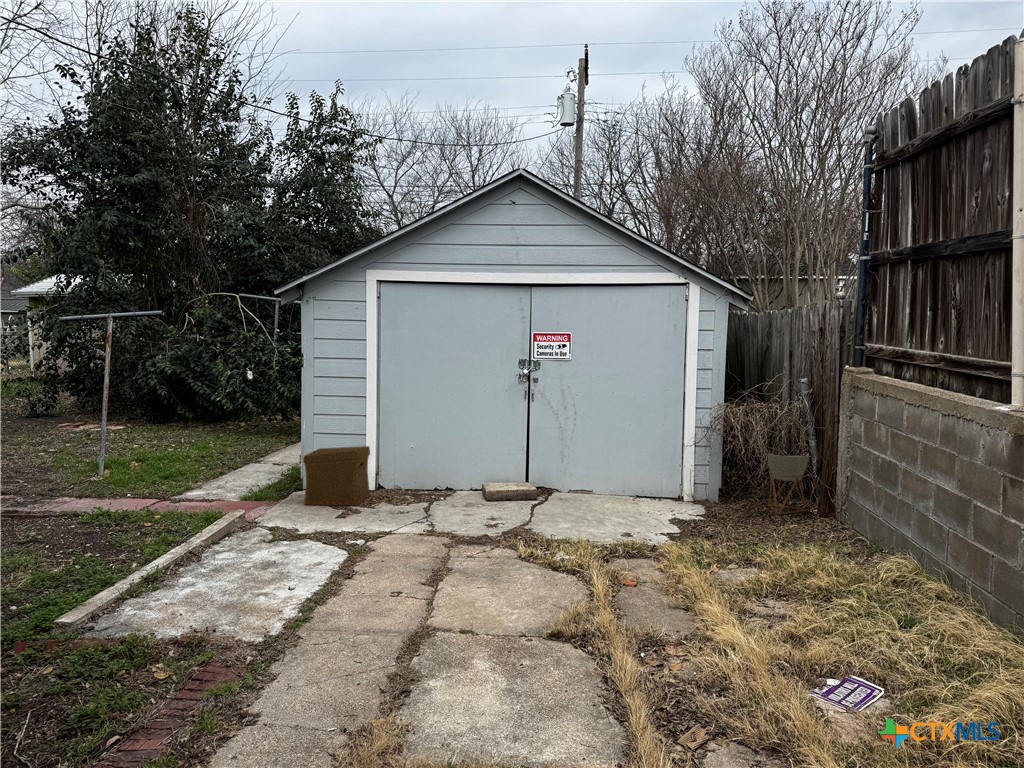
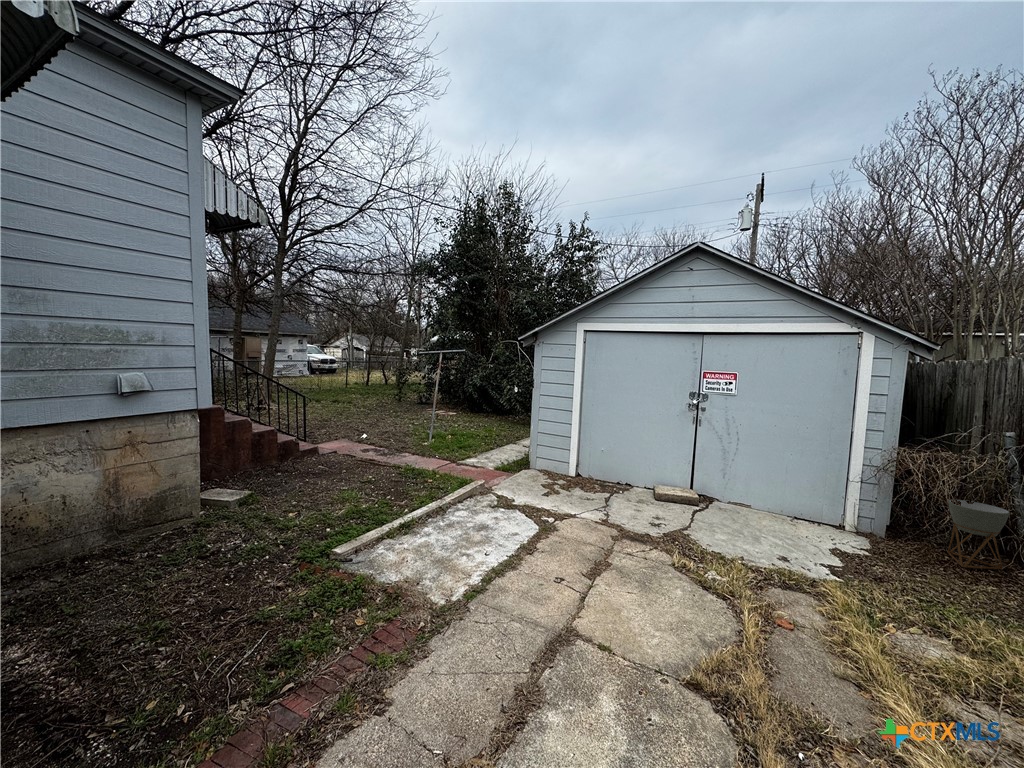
cardboard box: present [303,446,370,506] -> none [527,444,575,488]

